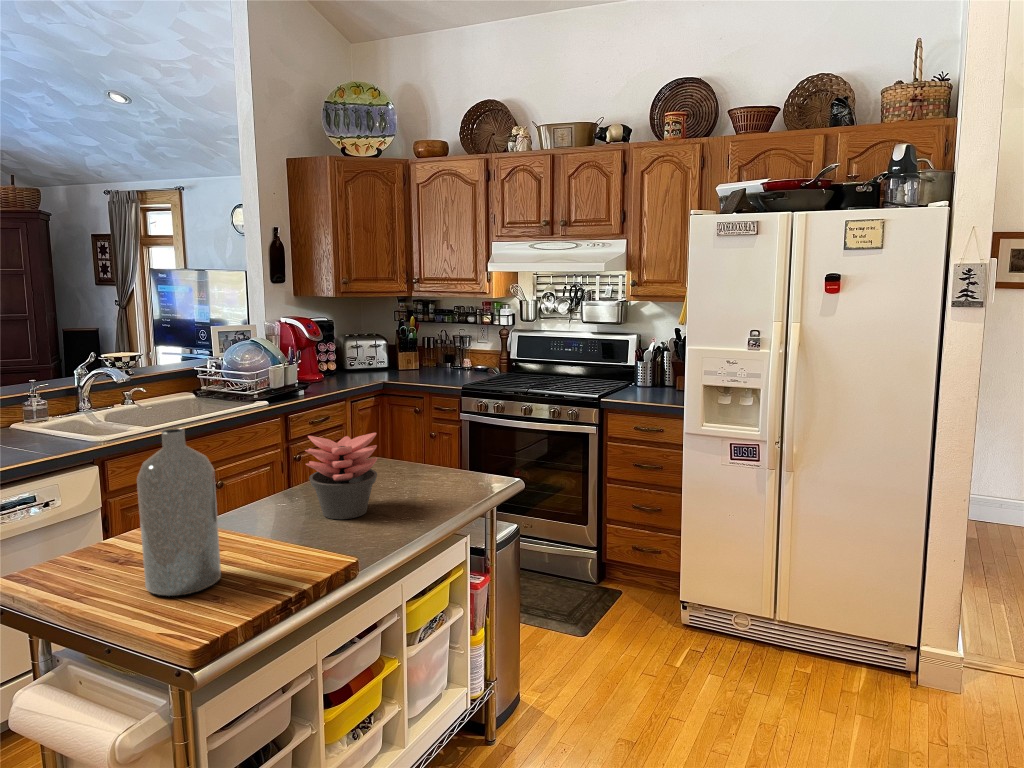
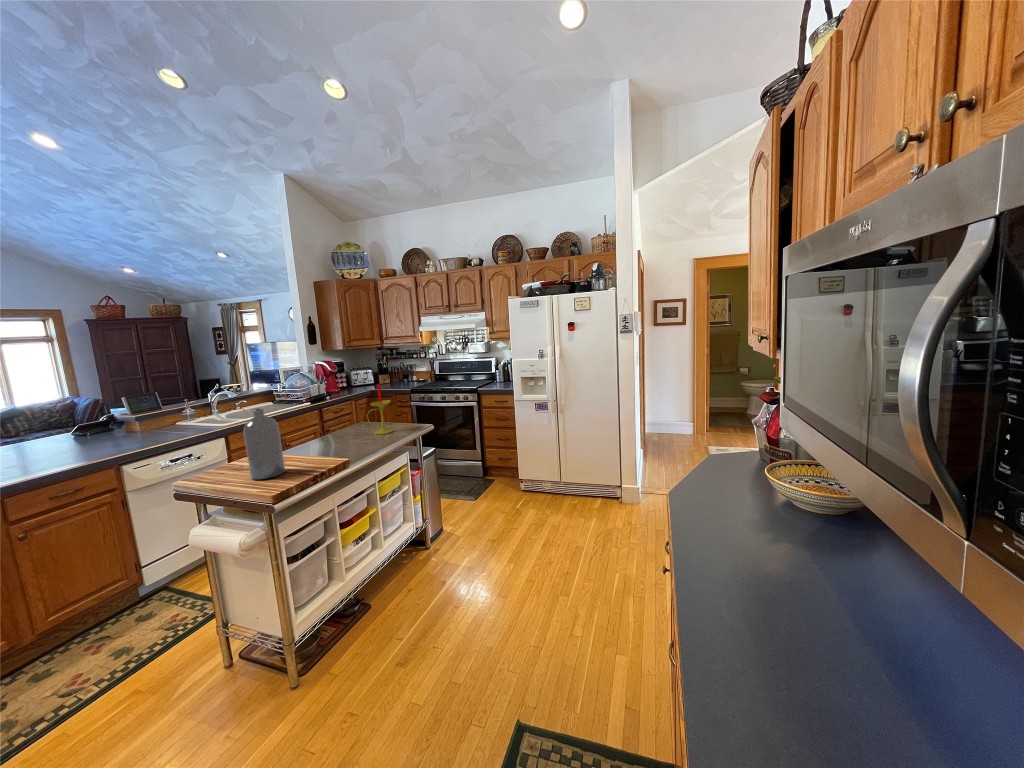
candle: none [390,379,443,493] -> present [367,384,393,434]
succulent plant: present [305,433,377,519] -> none [324,408,360,448]

